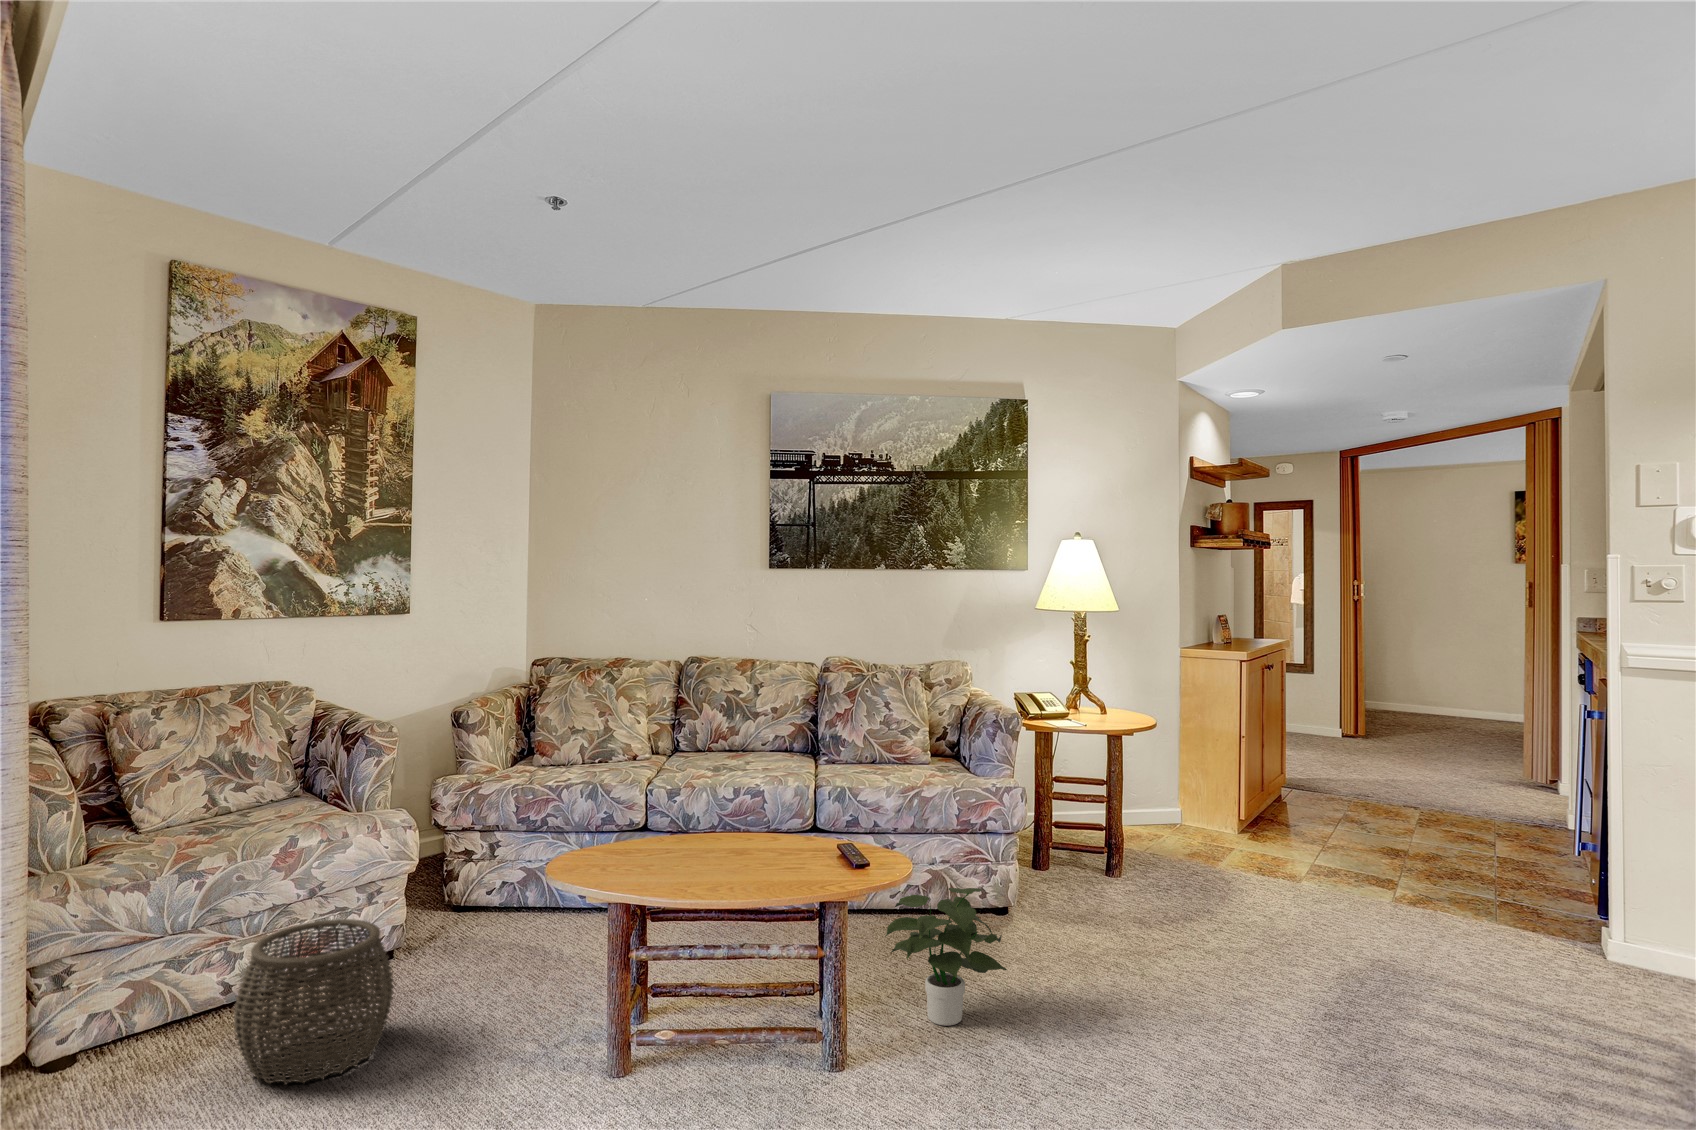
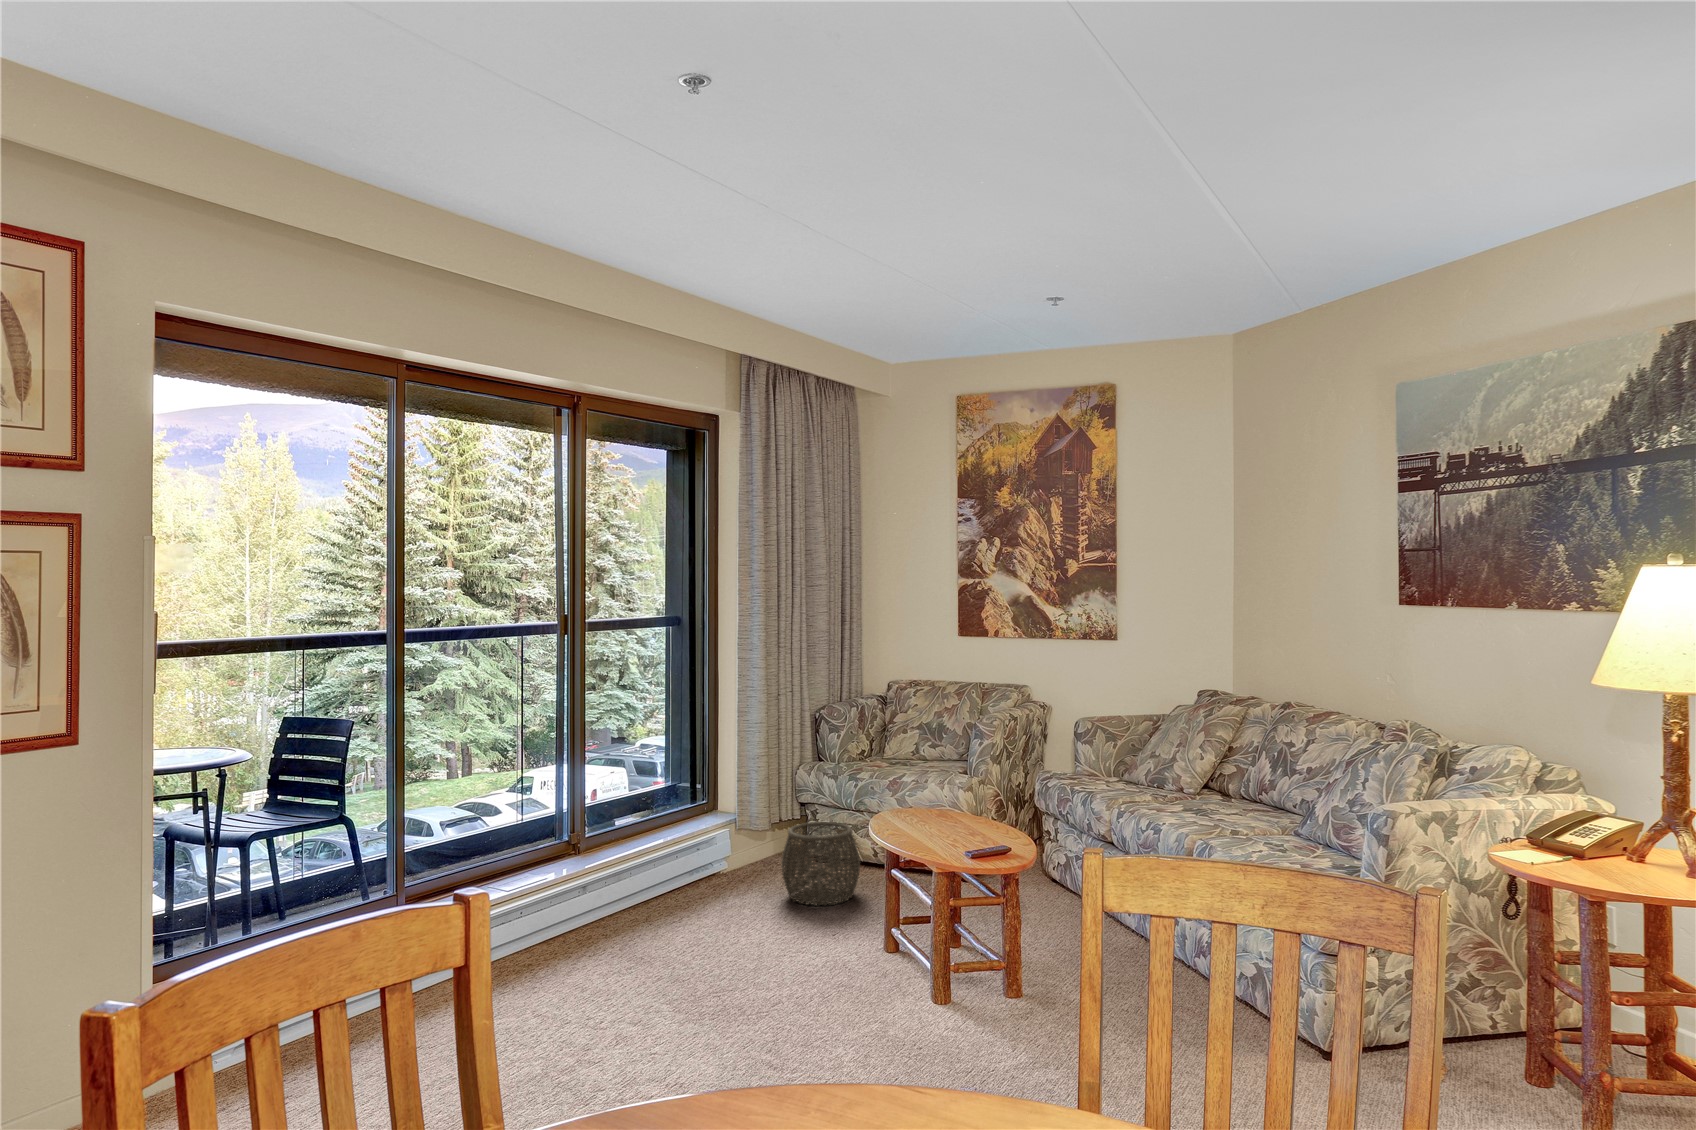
potted plant: present [885,888,1007,1026] -> none [947,932,1040,1056]

